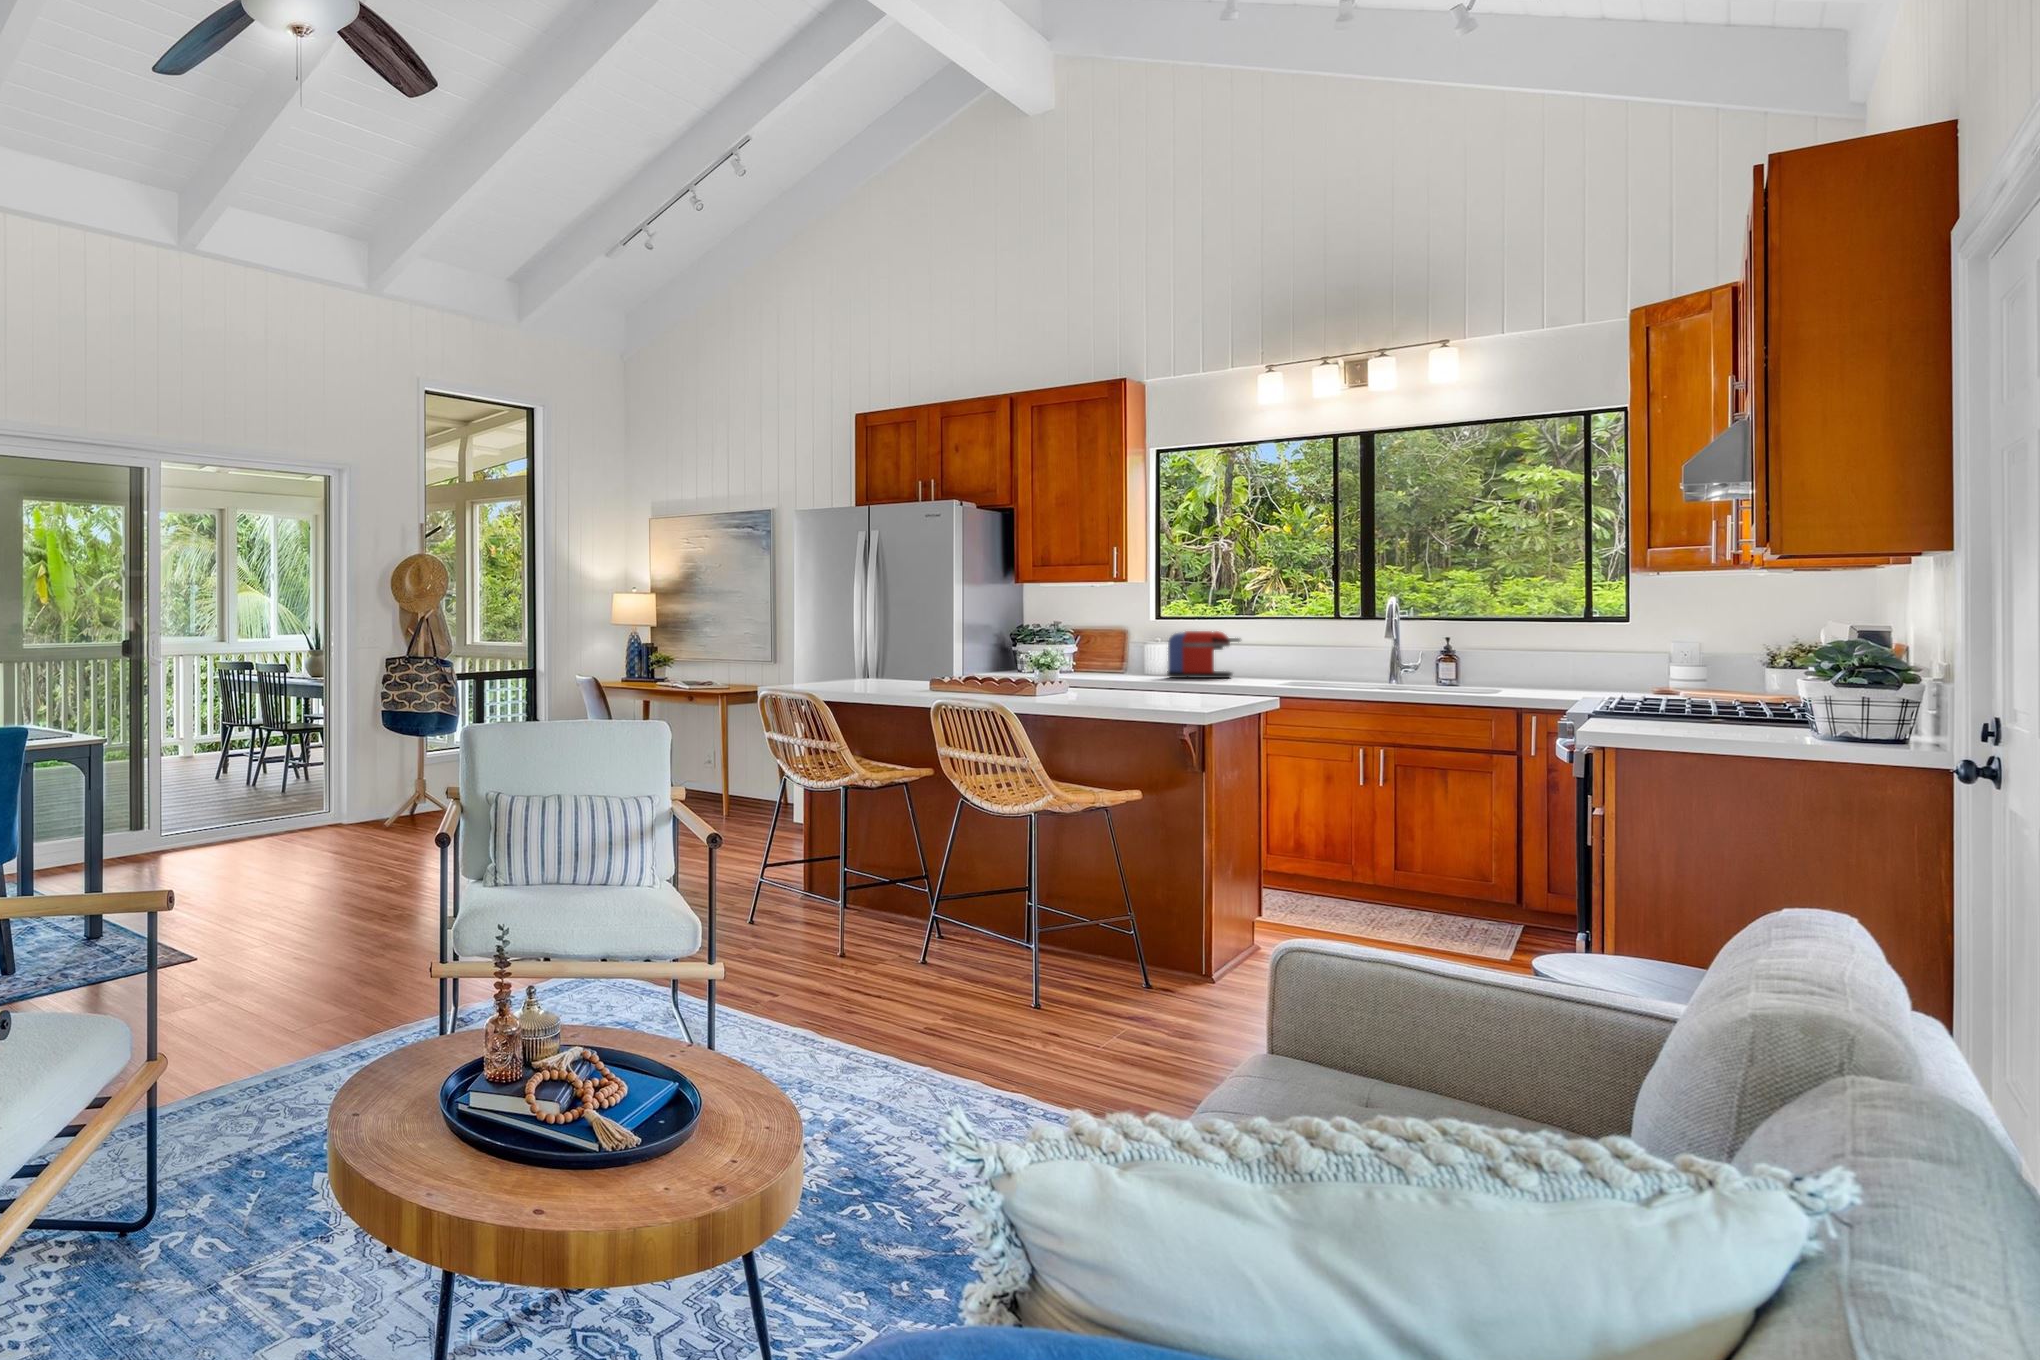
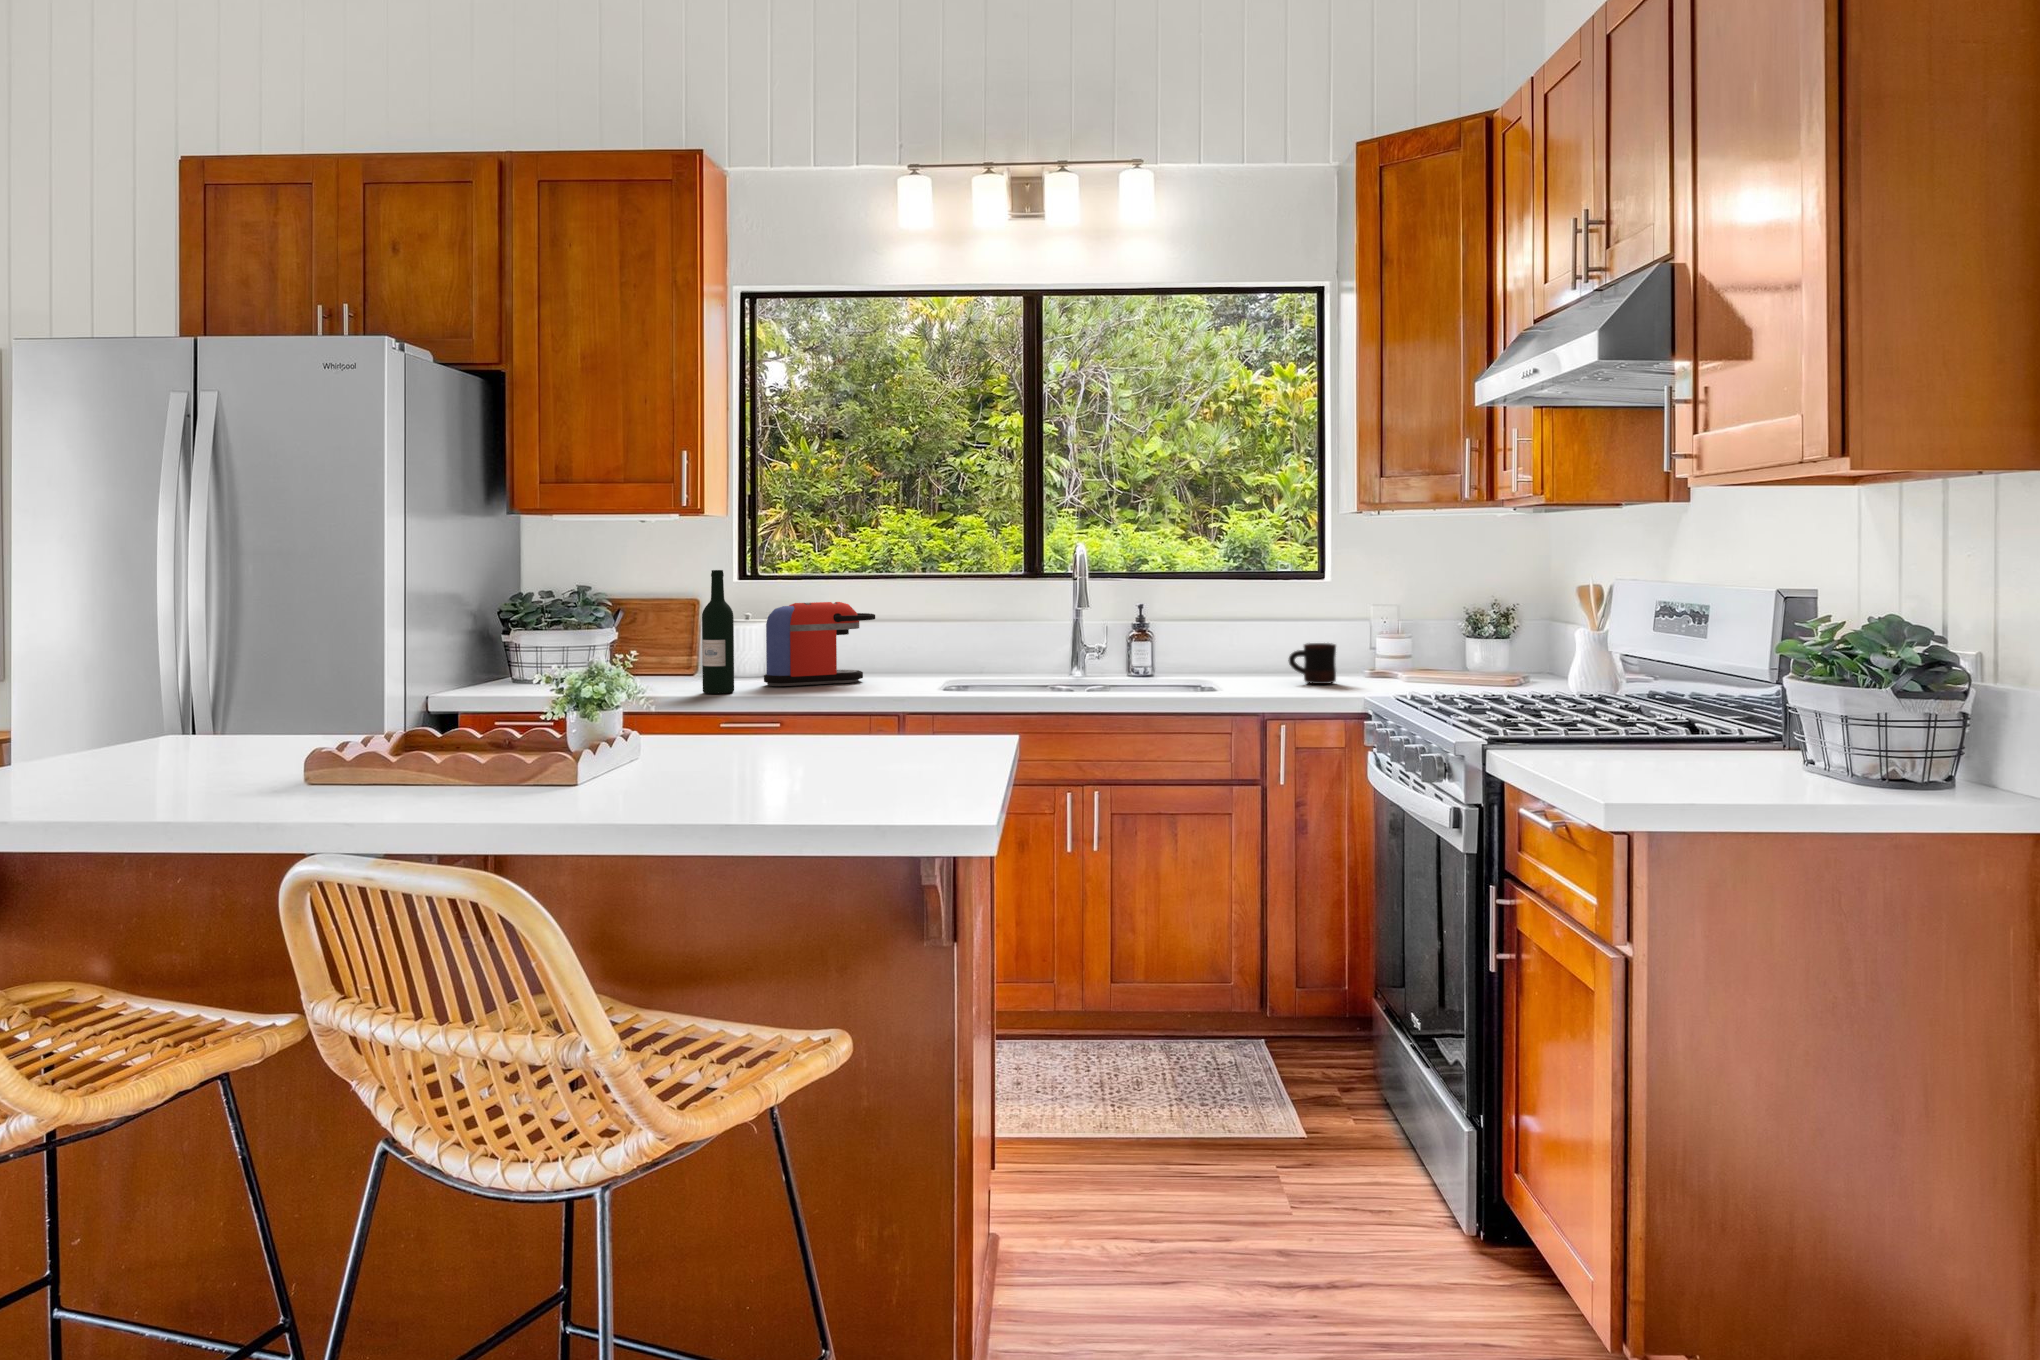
wine bottle: none [1126,611,1146,679] -> present [702,570,734,694]
mug: none [1561,662,1604,689] -> present [1288,643,1336,684]

